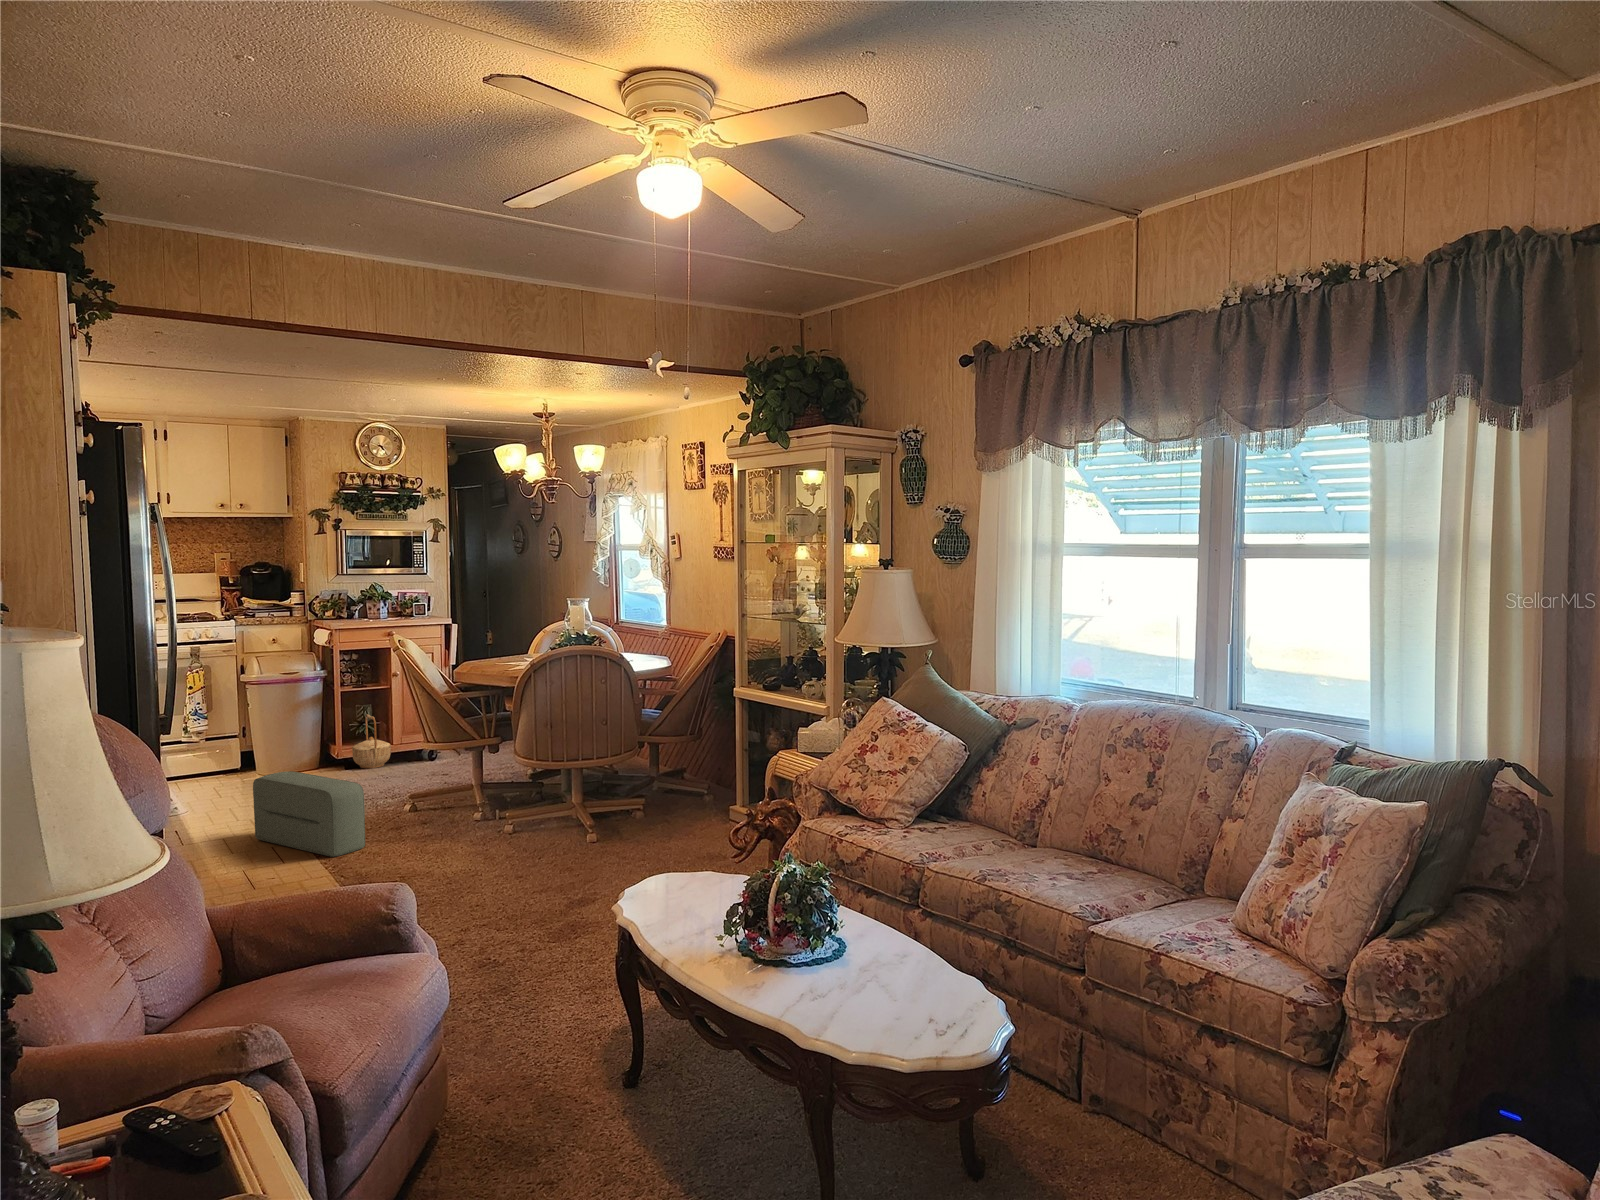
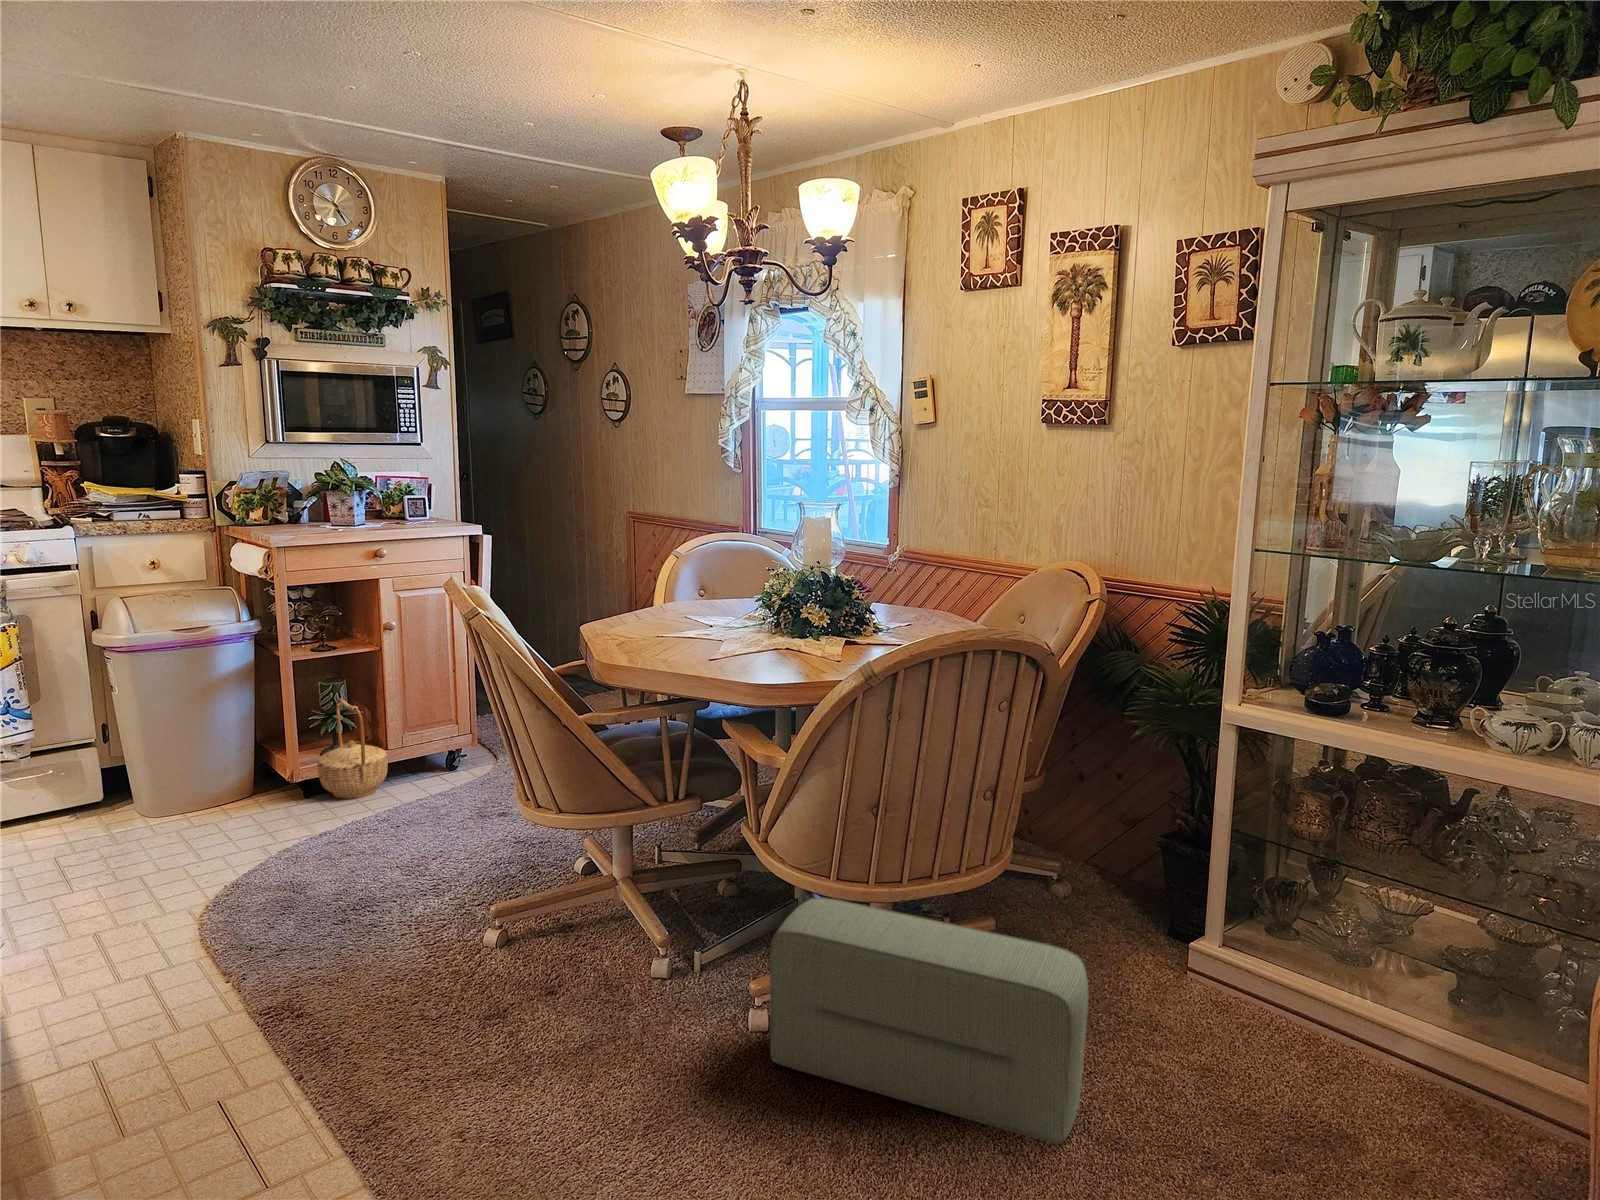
pouf: present [253,771,365,857] -> present [770,897,1088,1144]

